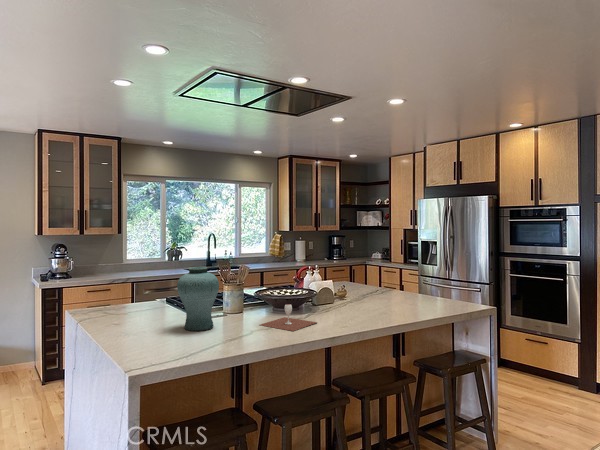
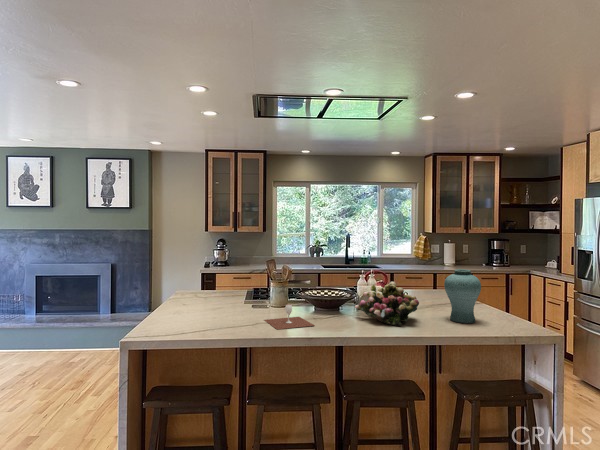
vase: present [177,267,219,331] -> present [444,269,481,324]
flower arrangement: none [331,273,391,313] -> present [355,282,419,326]

